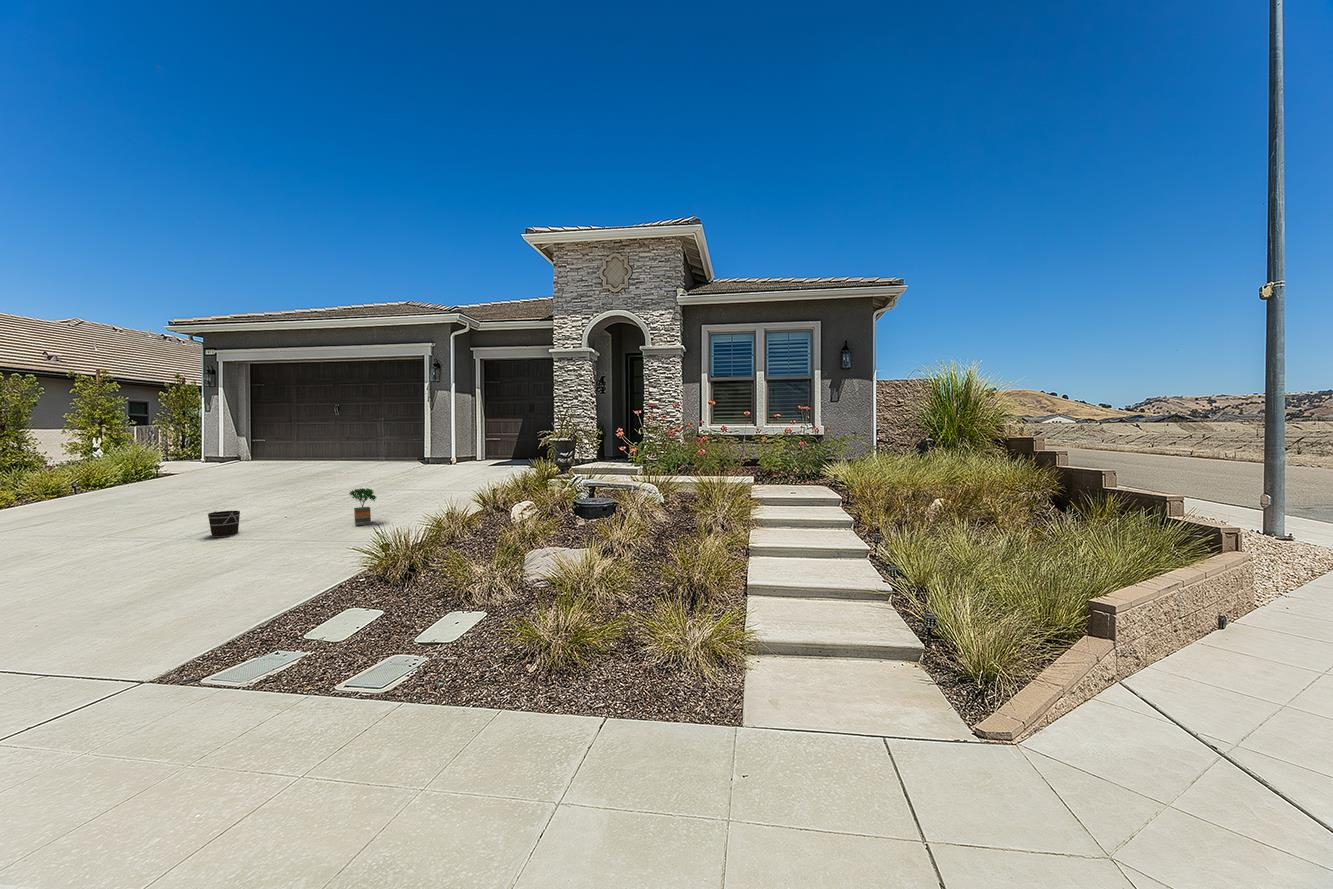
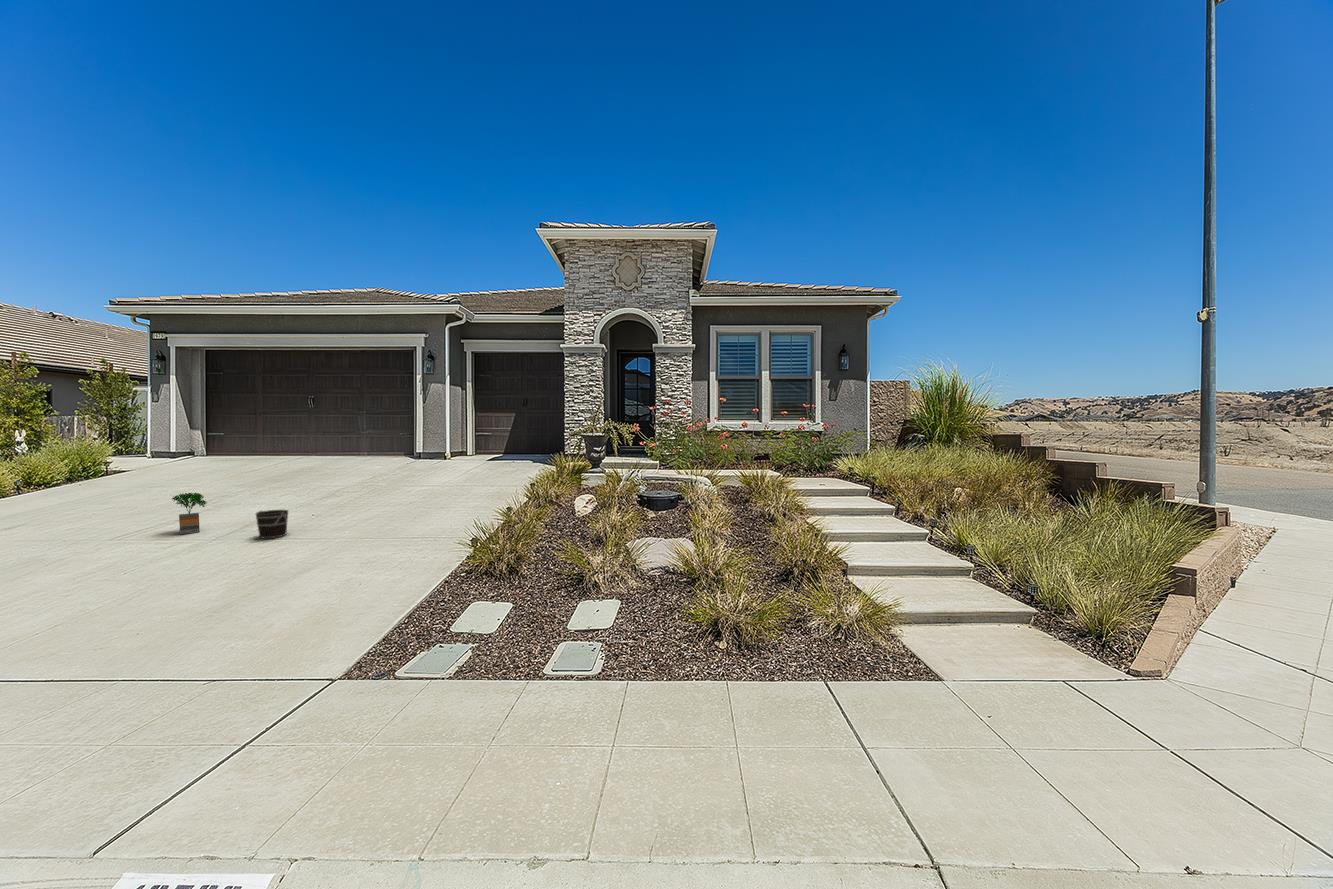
potted tree: present [349,488,376,526] -> present [172,493,207,534]

